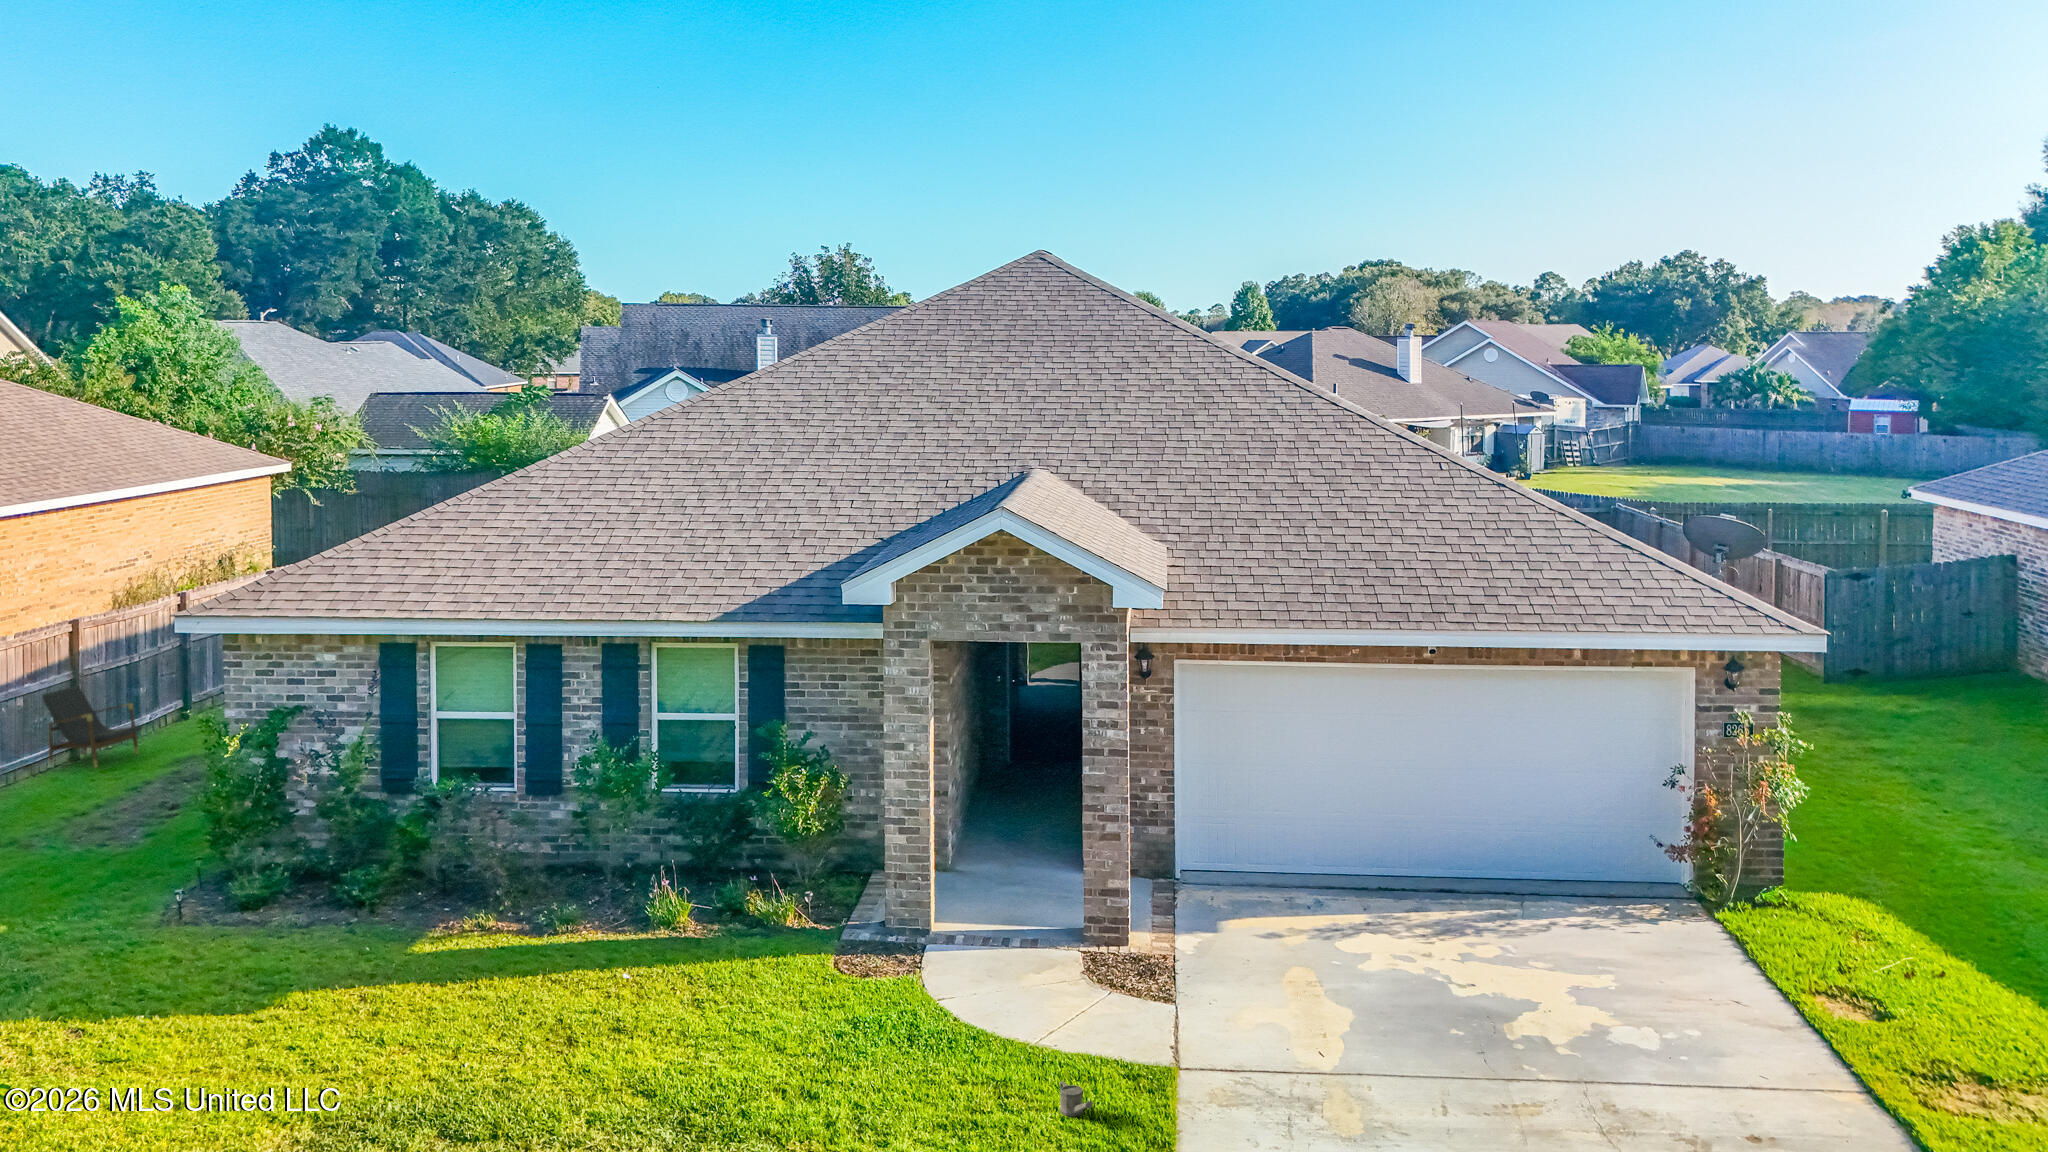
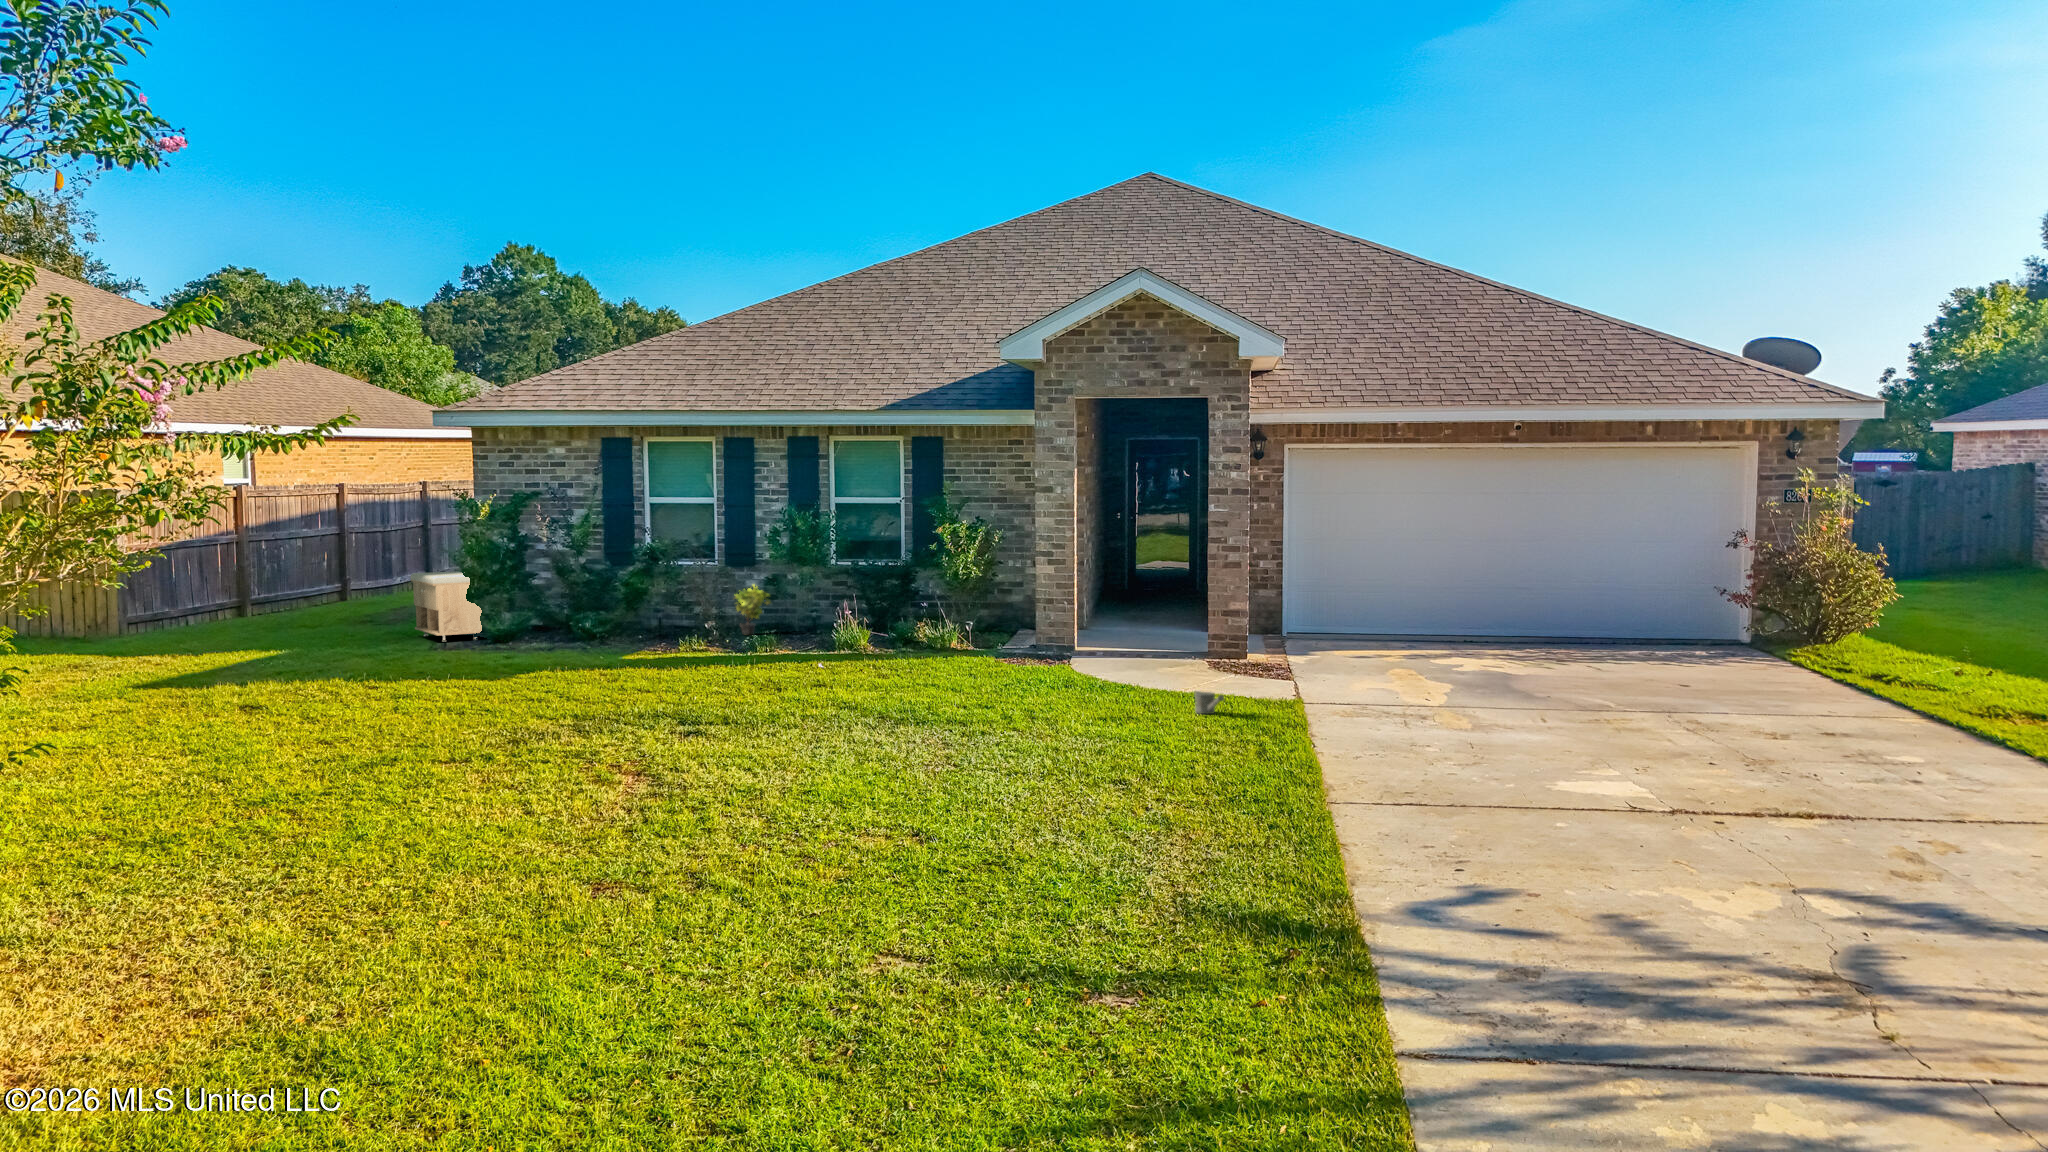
lounge chair: present [42,686,142,767] -> none [313,534,393,598]
storage bench: none [146,803,239,903] -> present [411,571,482,642]
potted plant: none [536,819,583,879] -> present [735,585,771,635]

